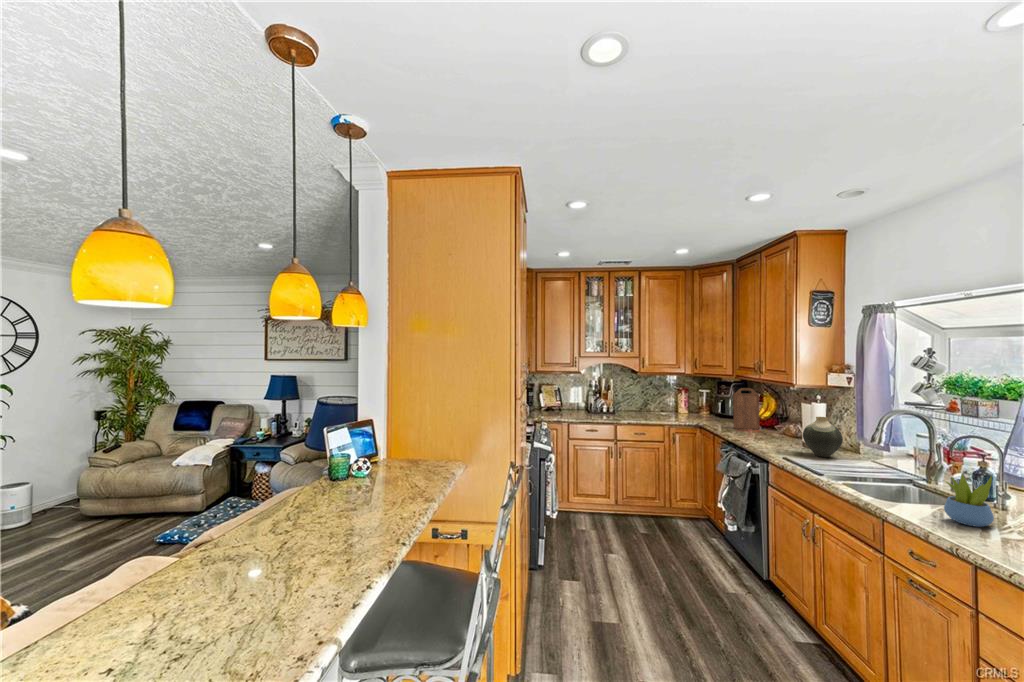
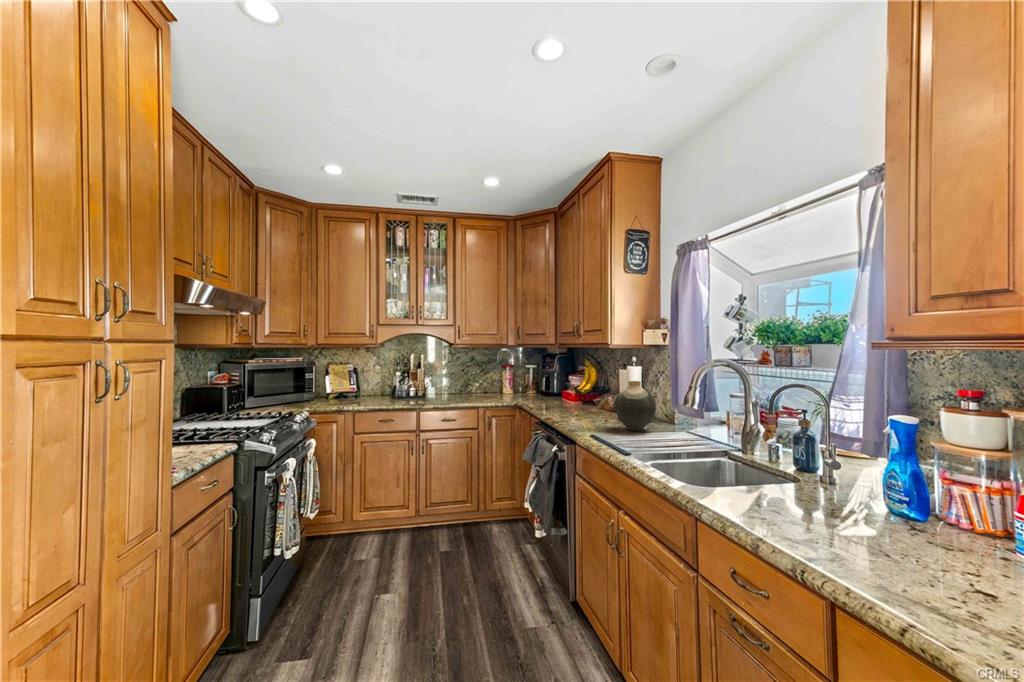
cutting board: present [733,388,759,429] -> none [551,357,579,406]
succulent plant: present [944,475,994,527] -> none [771,437,835,519]

